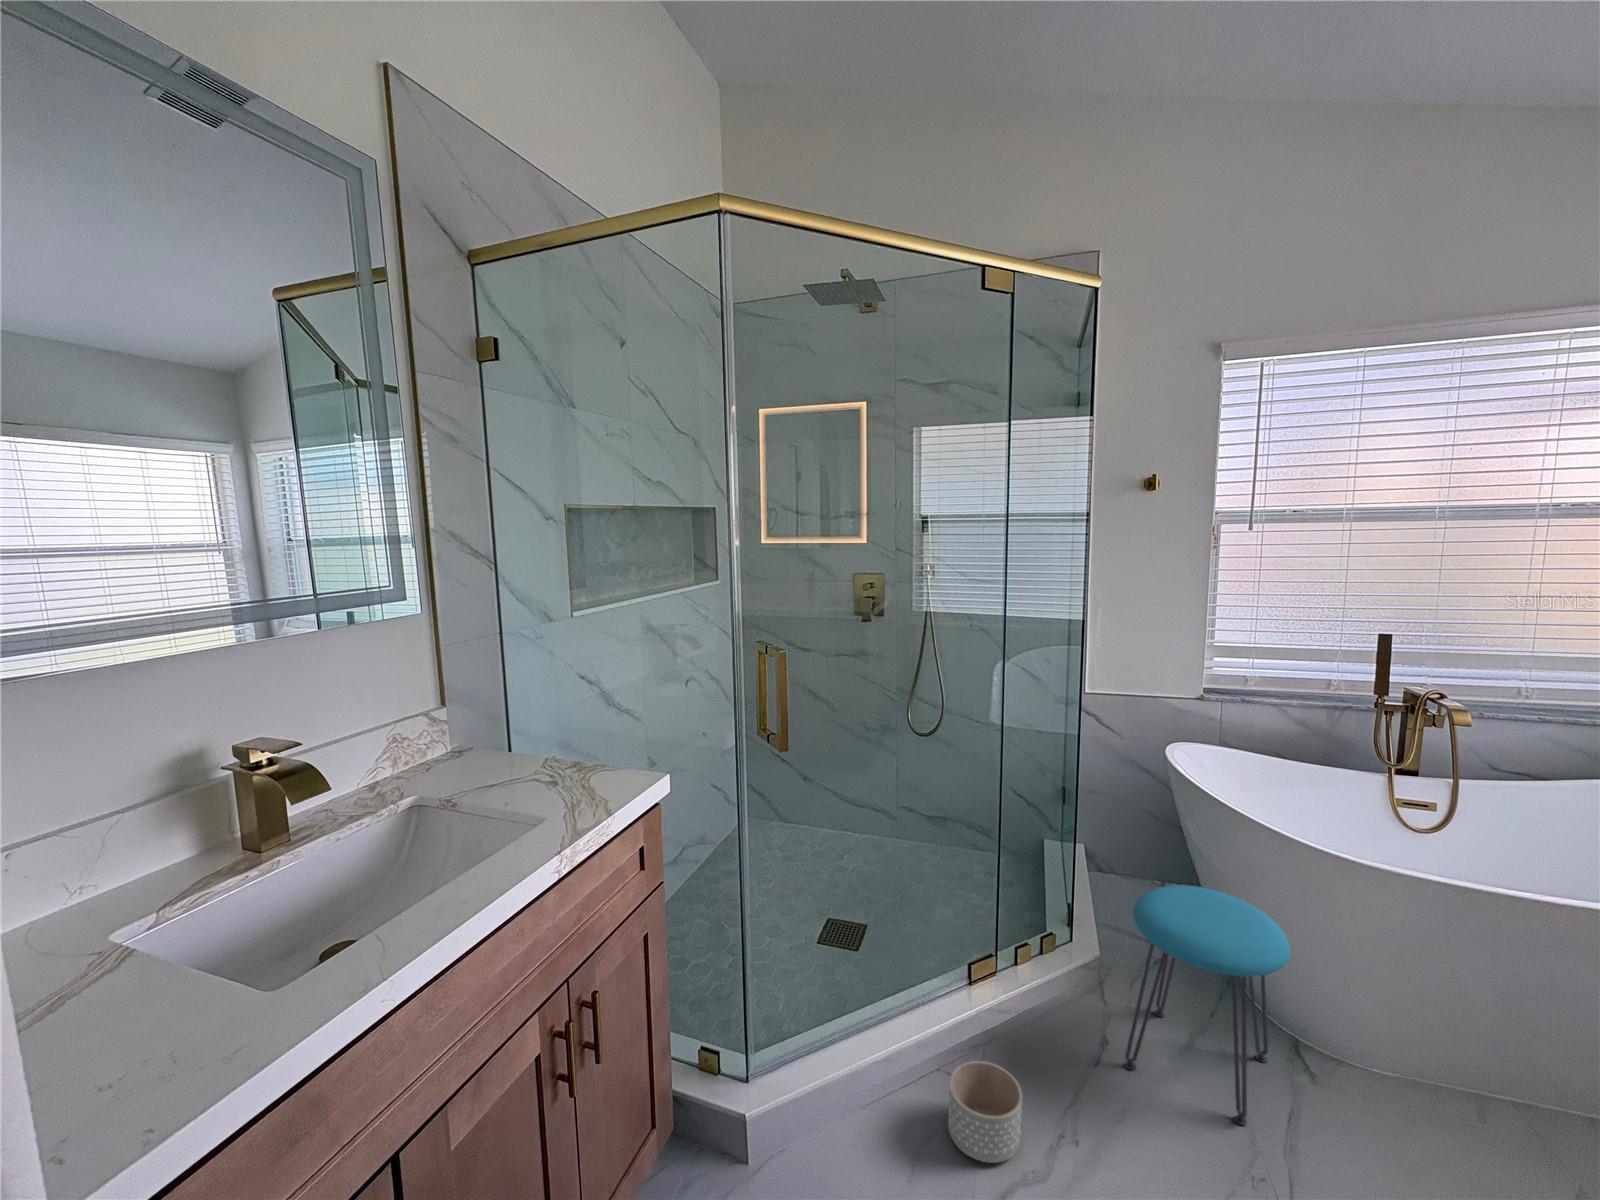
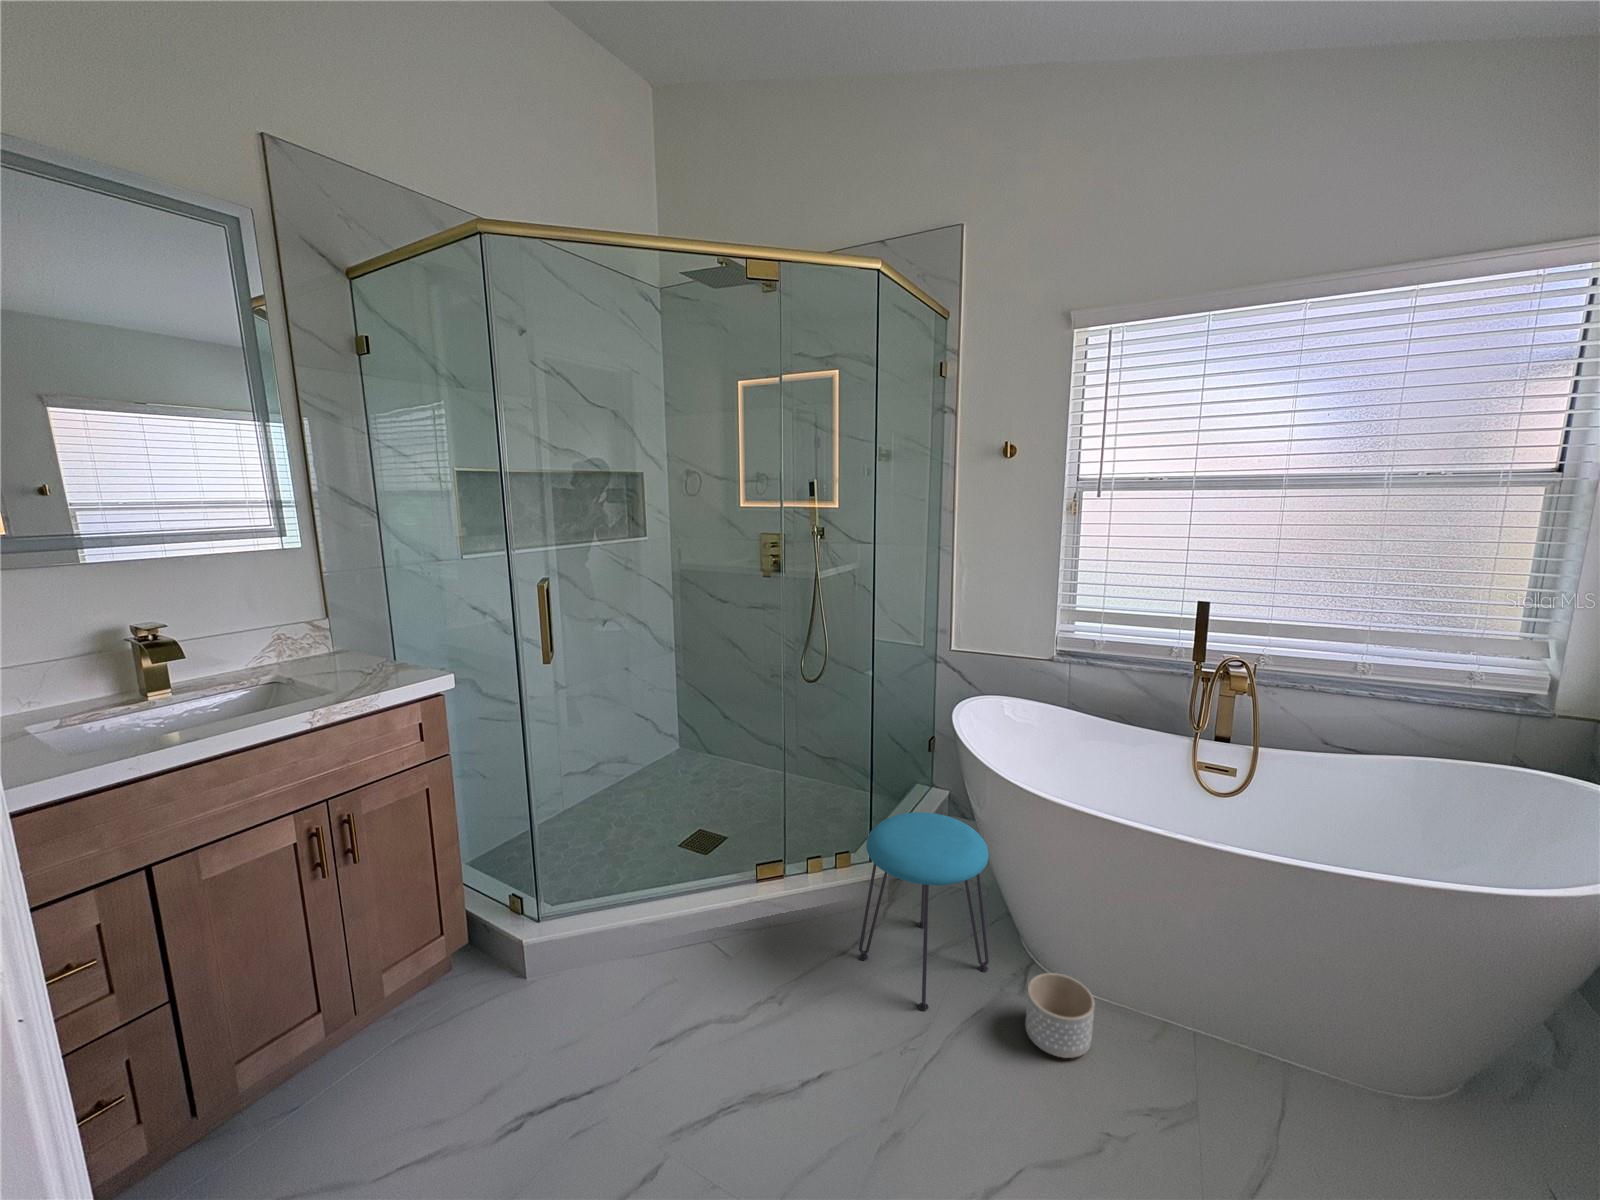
planter: present [948,1061,1022,1163] -> present [1025,973,1095,1058]

